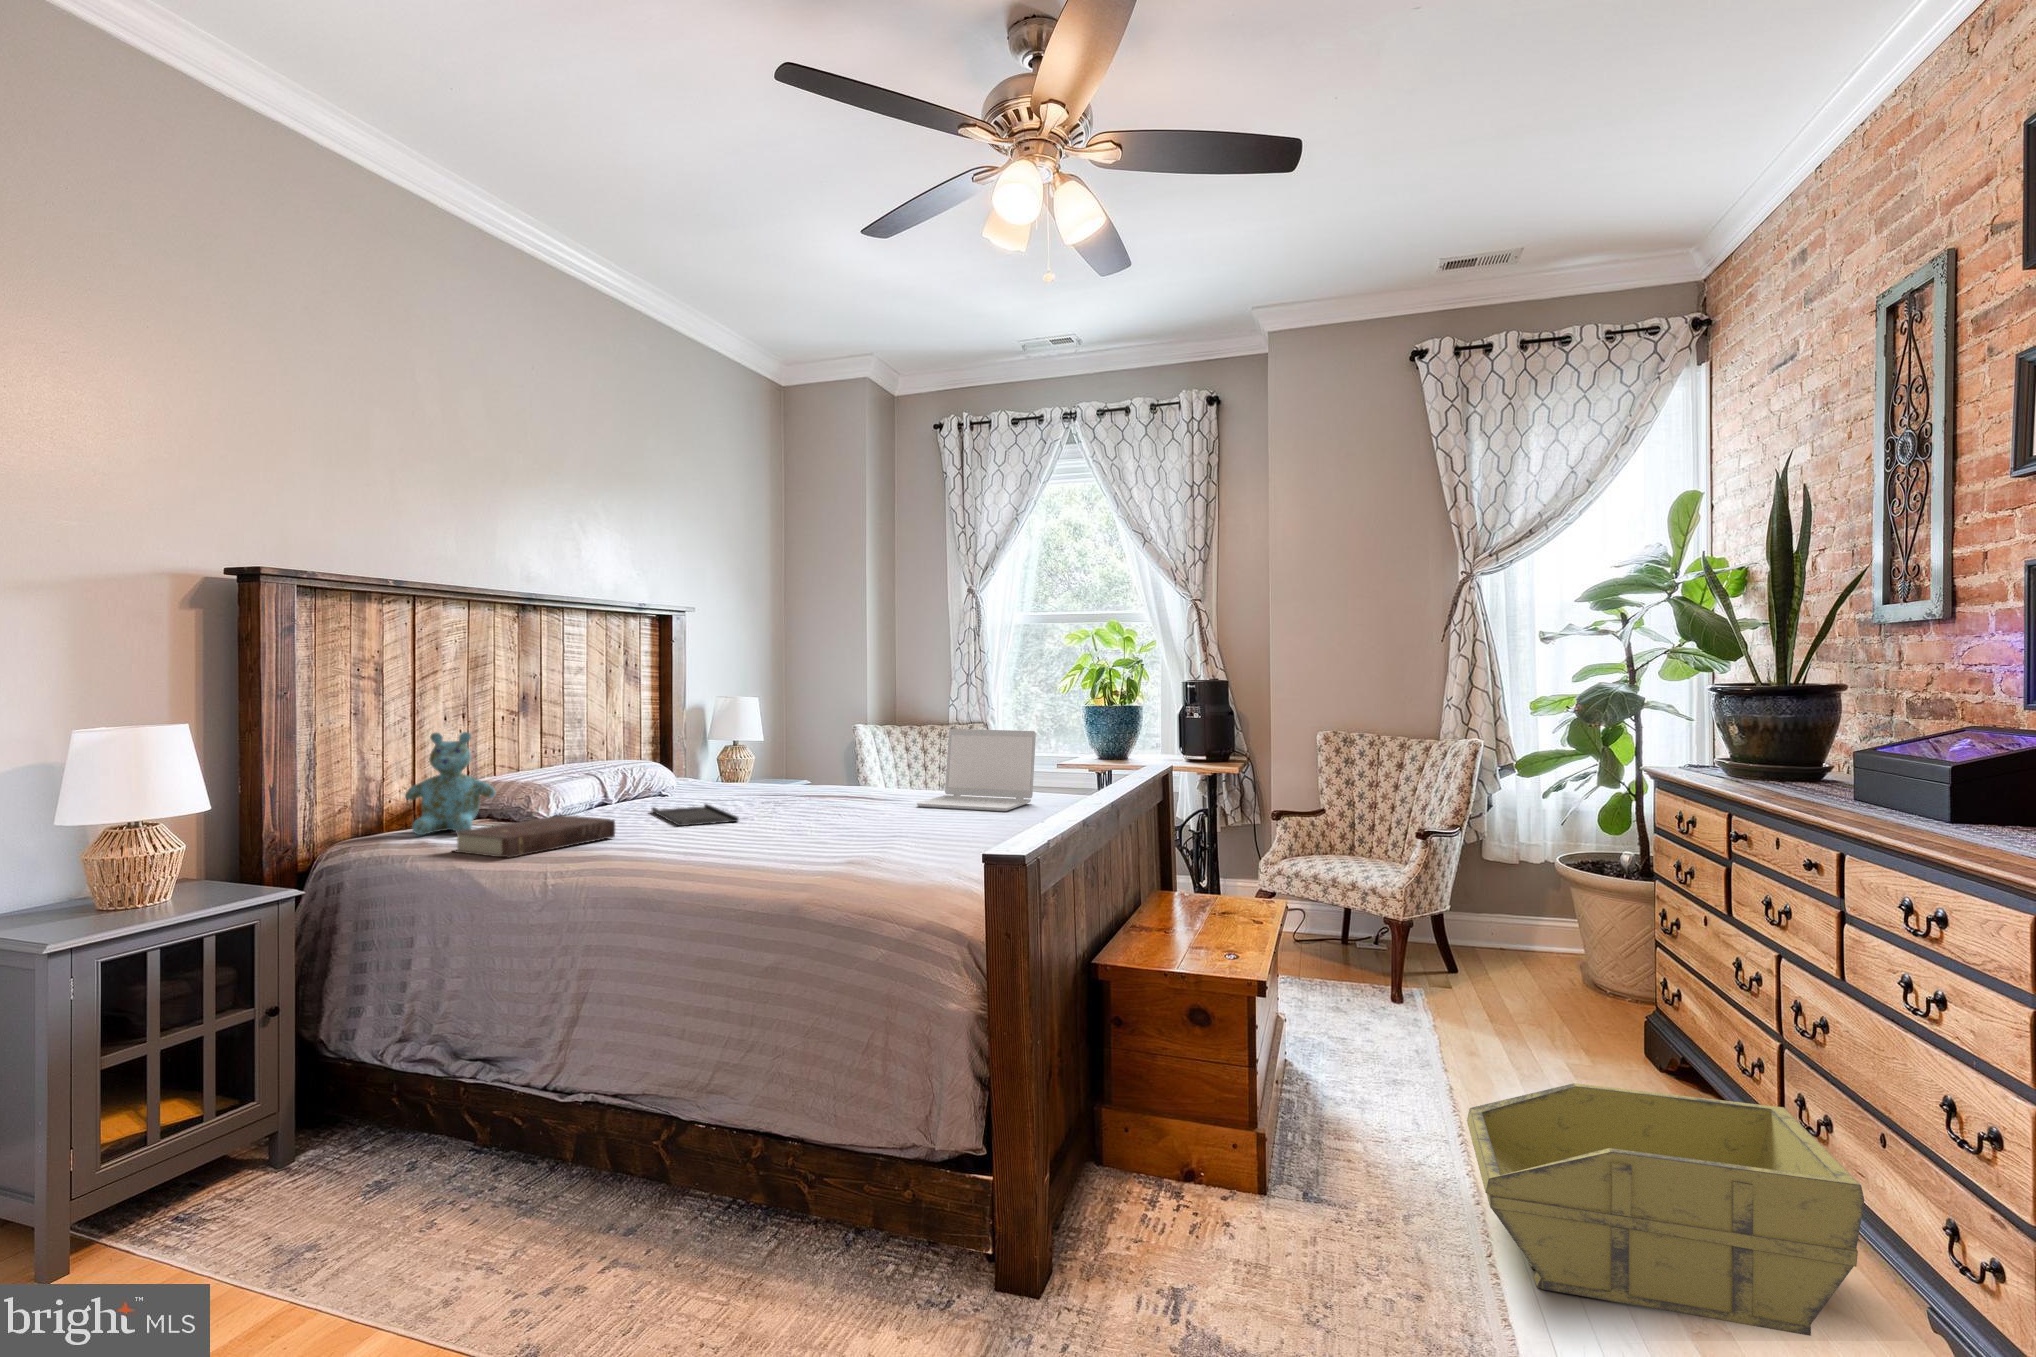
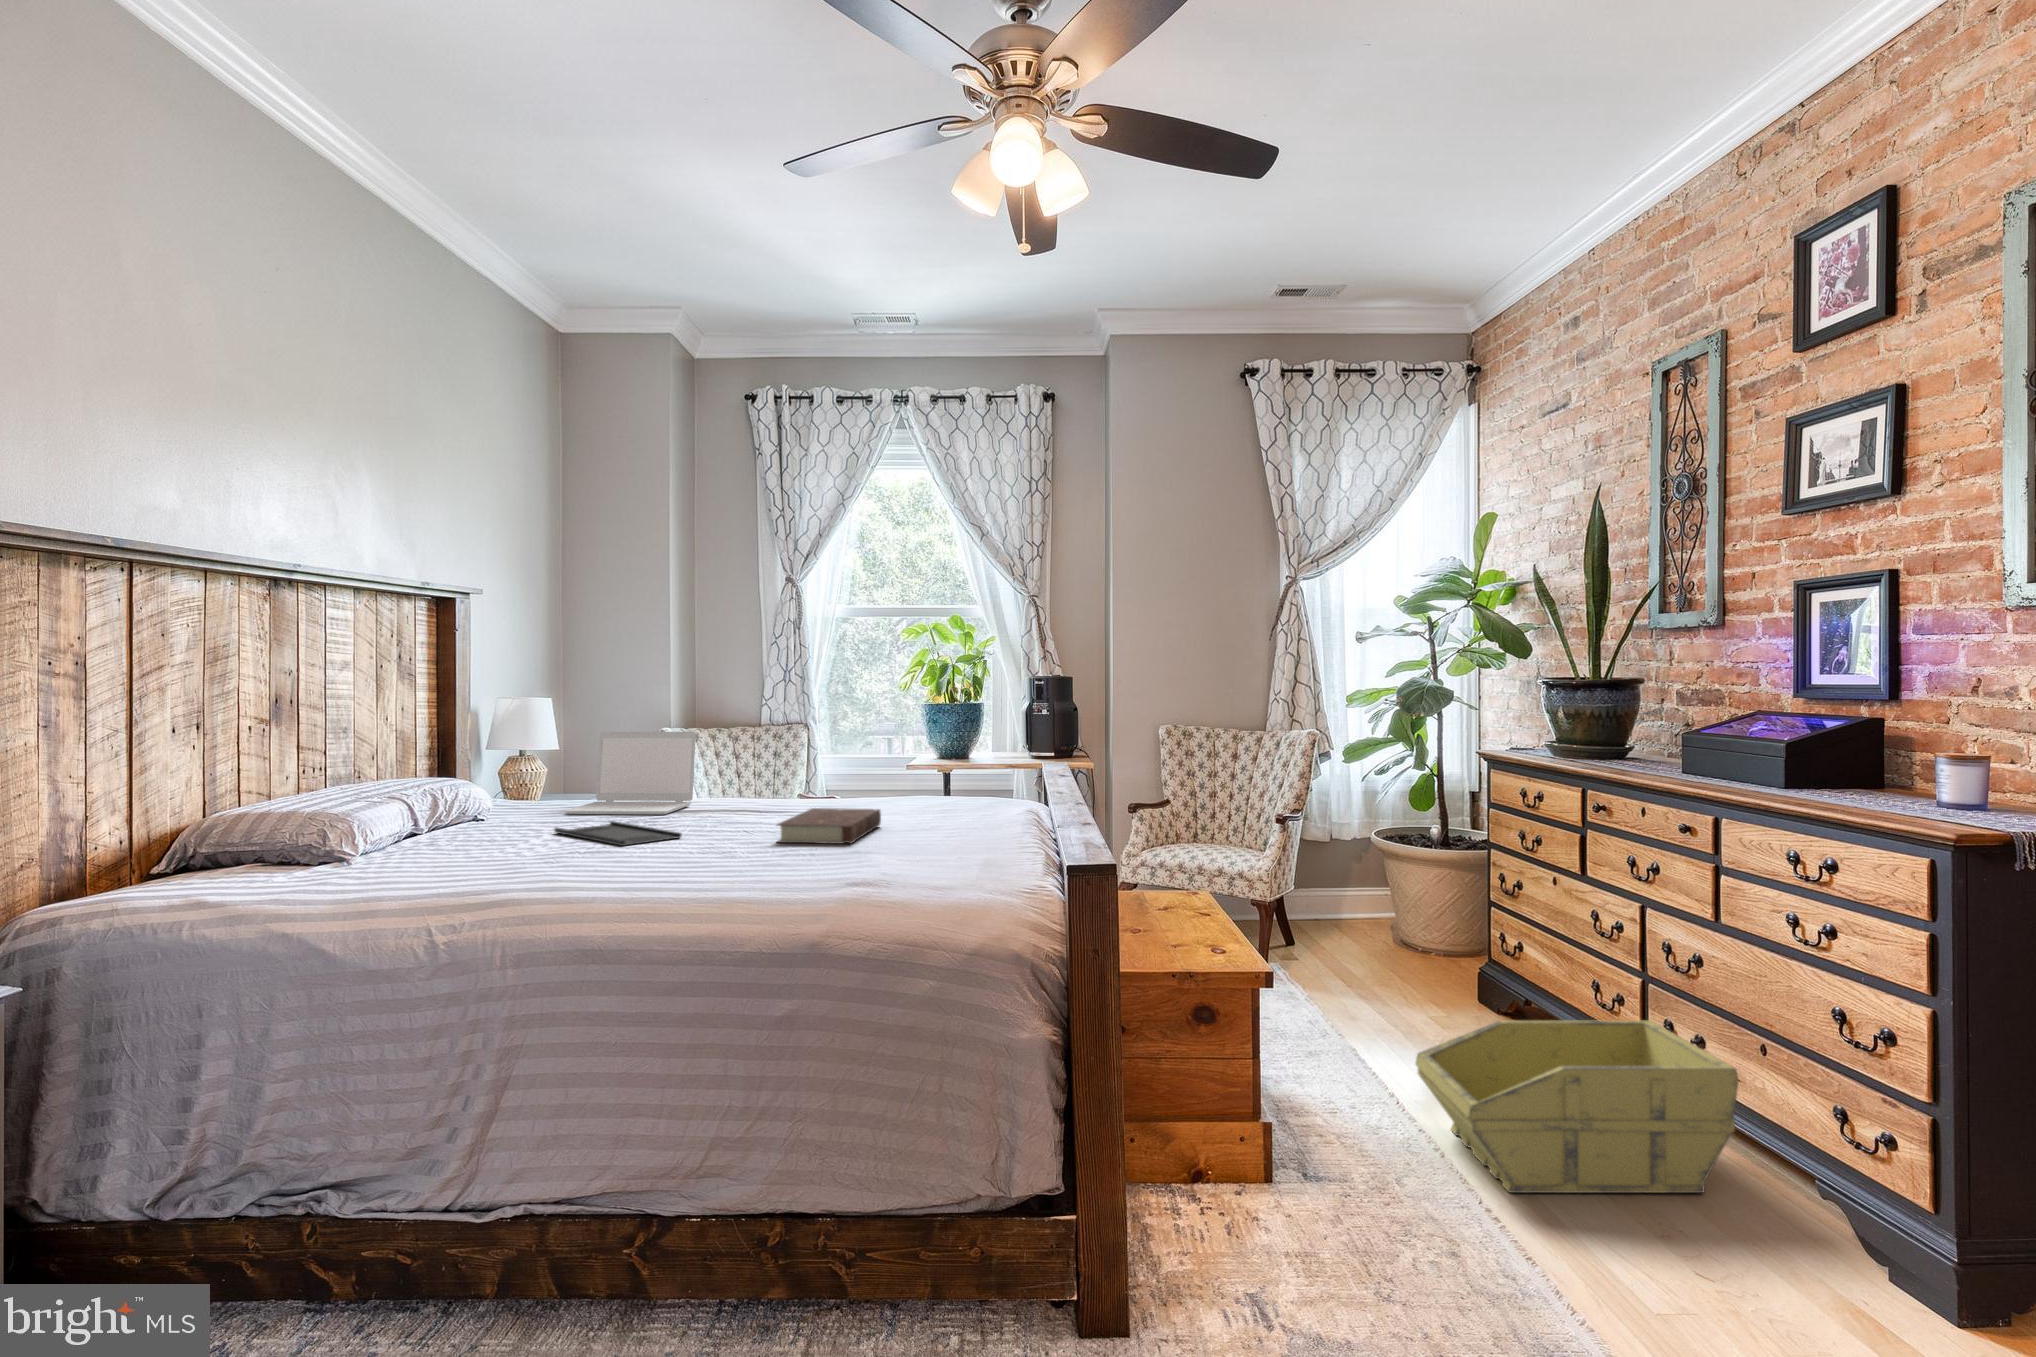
laptop: present [917,729,1036,811] -> present [565,732,696,814]
stuffed bear: present [405,732,495,835] -> none [282,746,397,873]
book: present [453,815,615,858] -> present [777,808,881,844]

